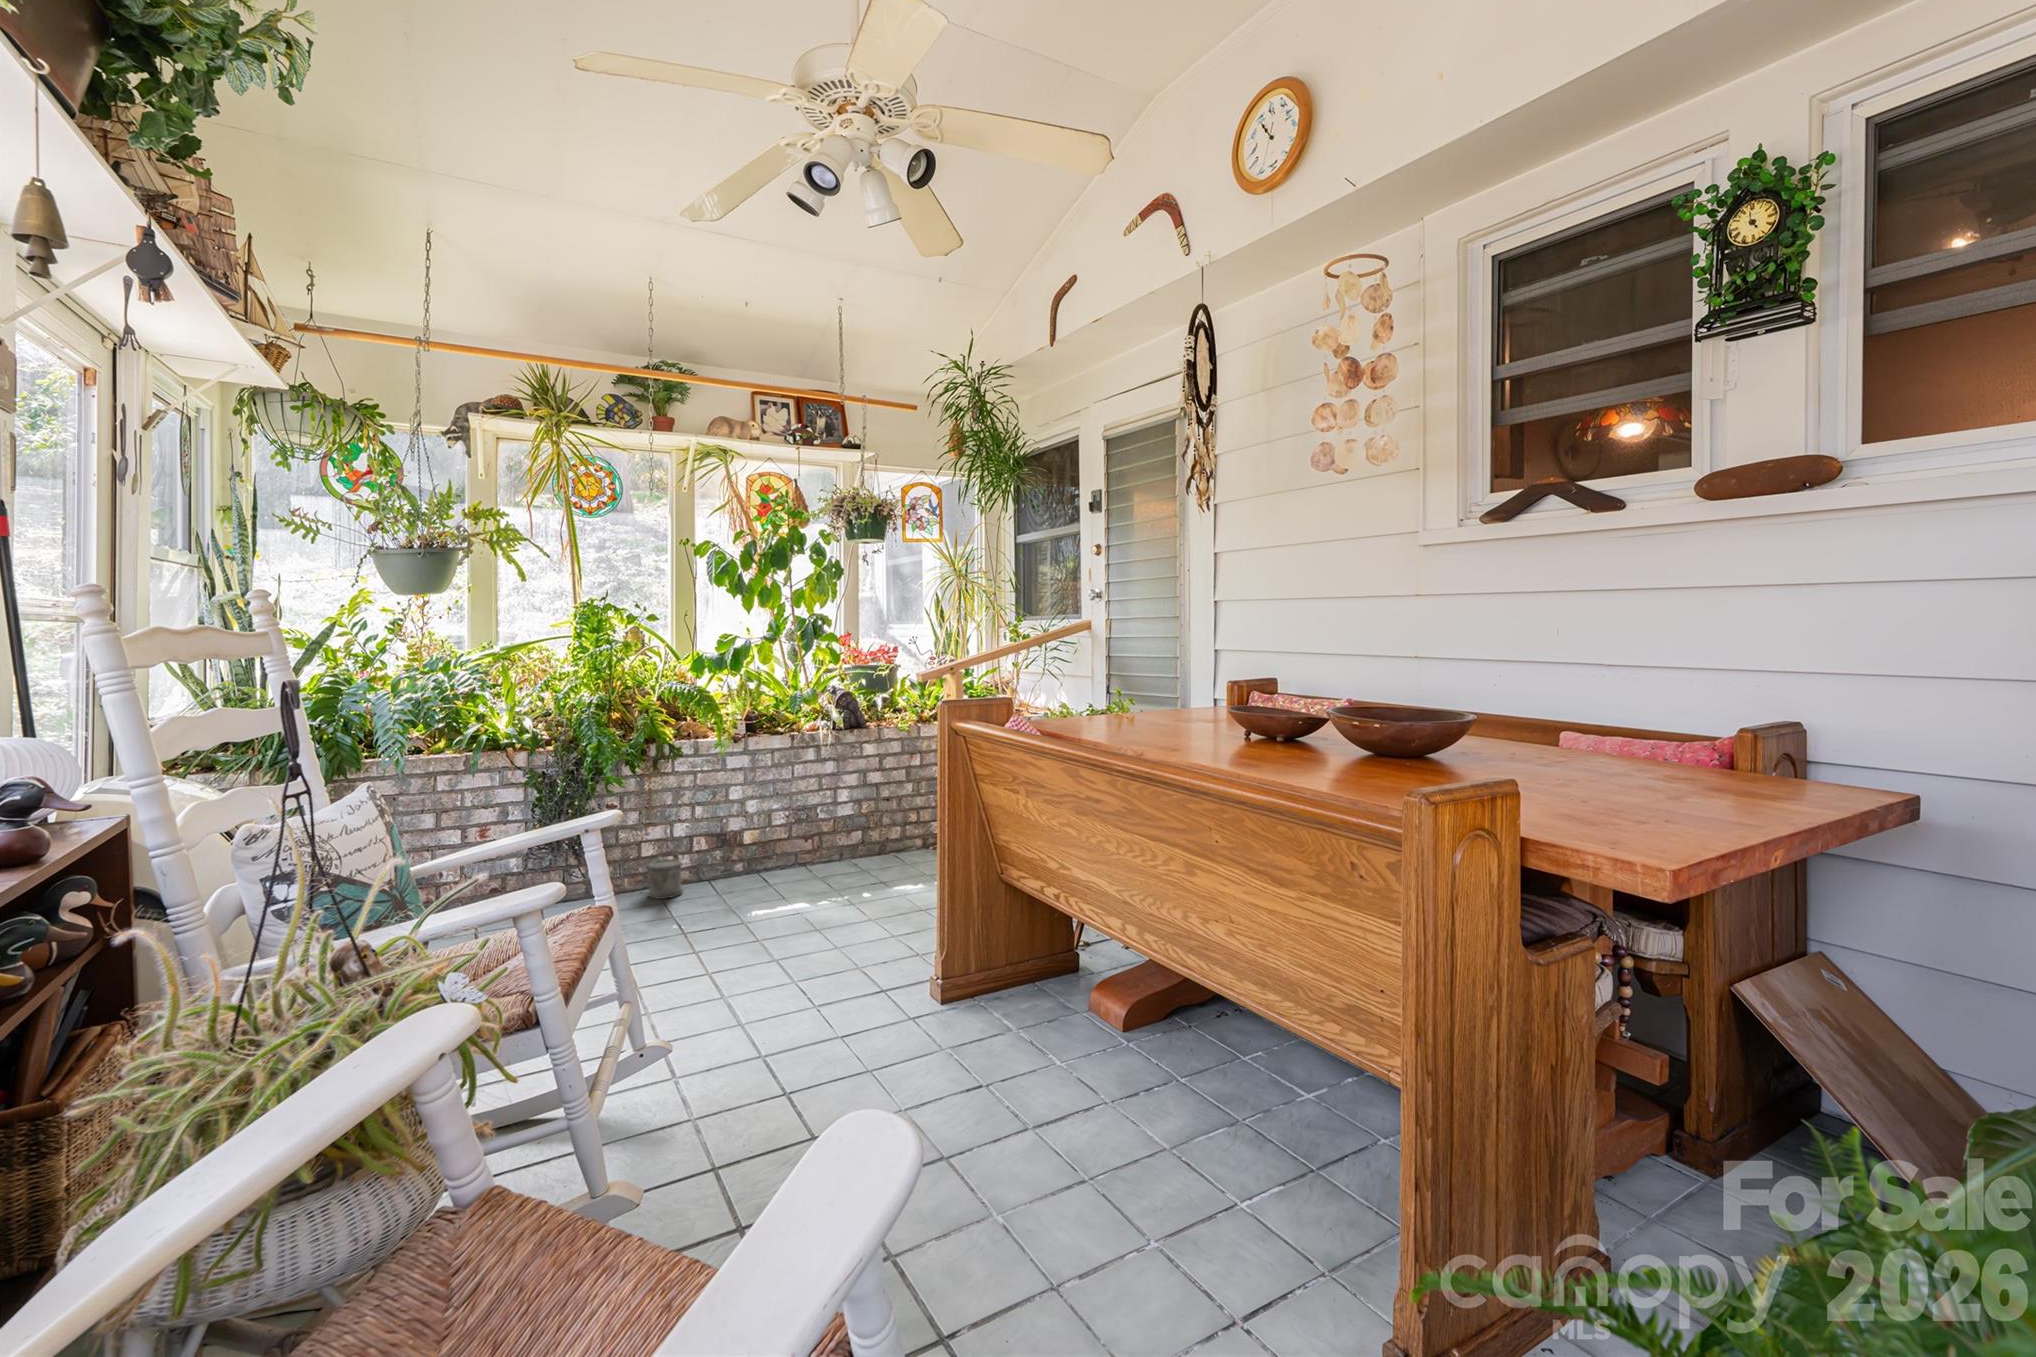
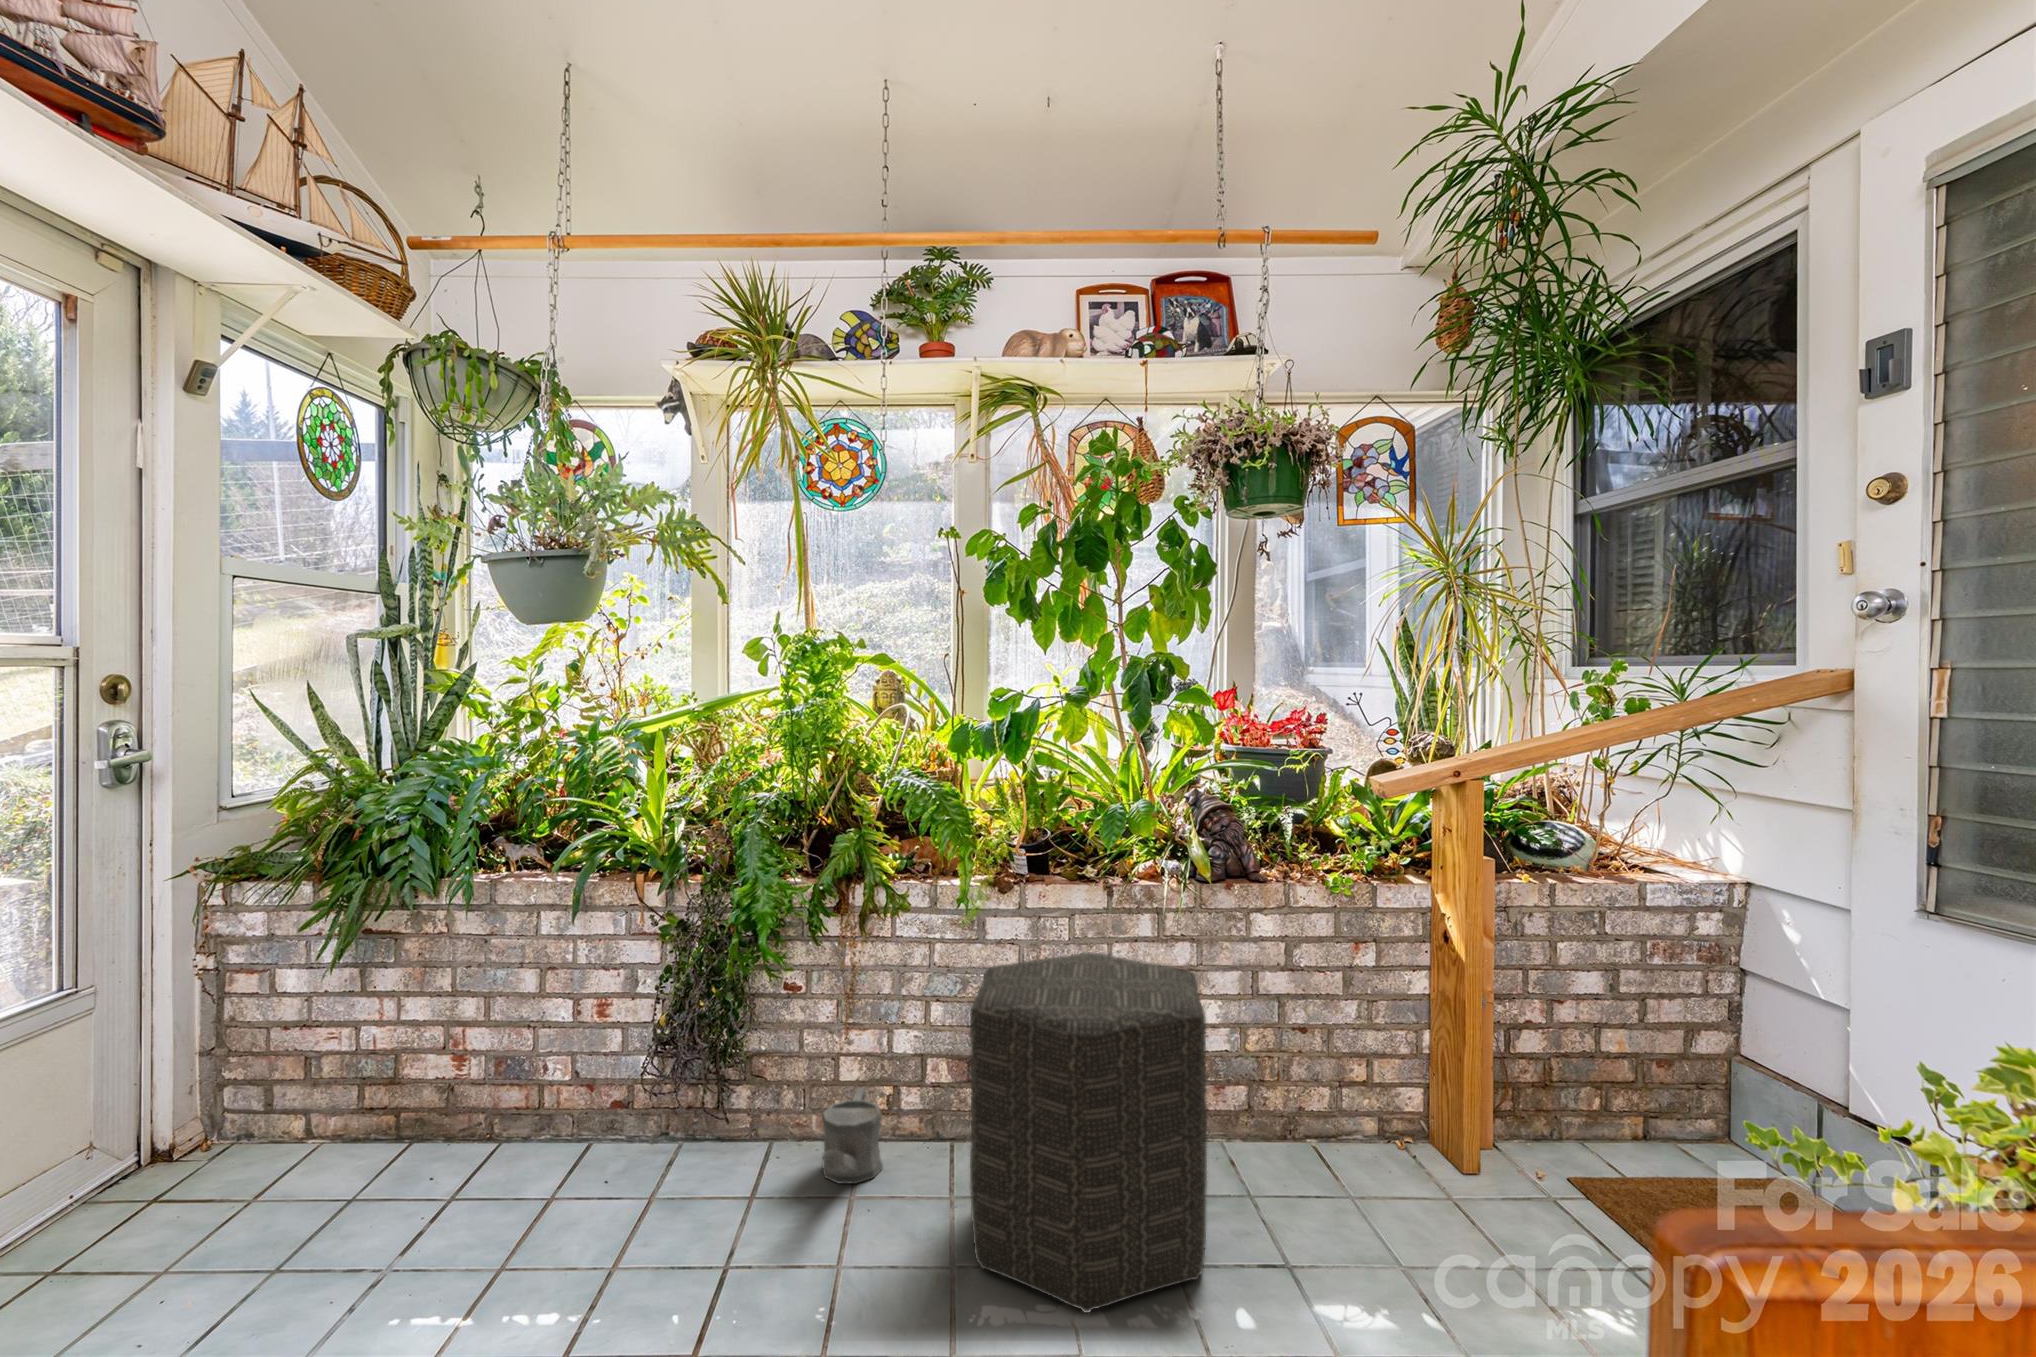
ottoman: none [748,763,867,905] -> present [970,952,1207,1313]

